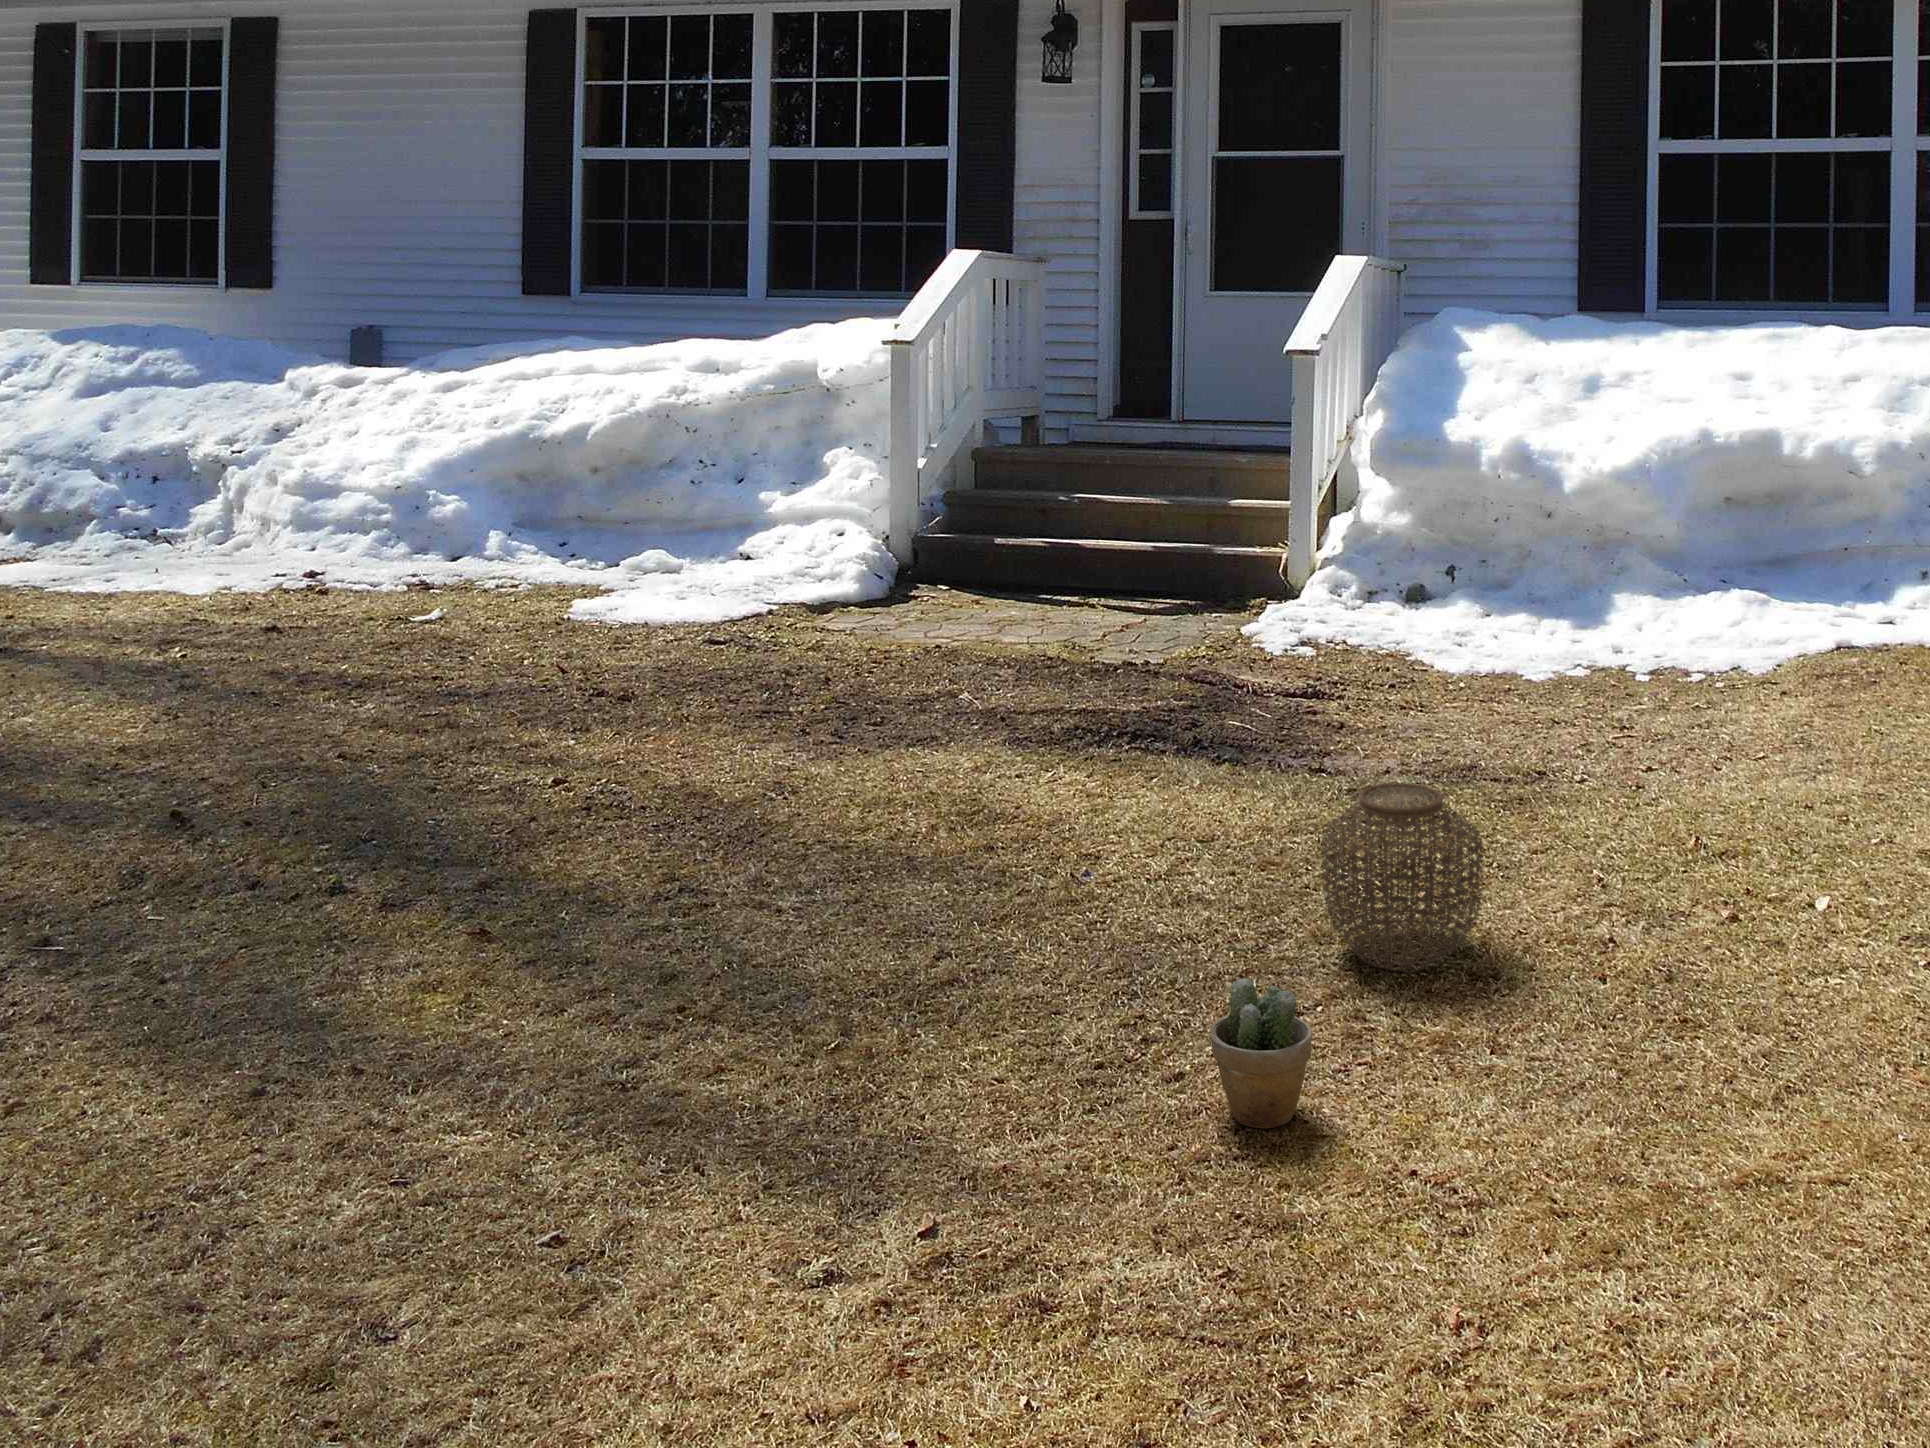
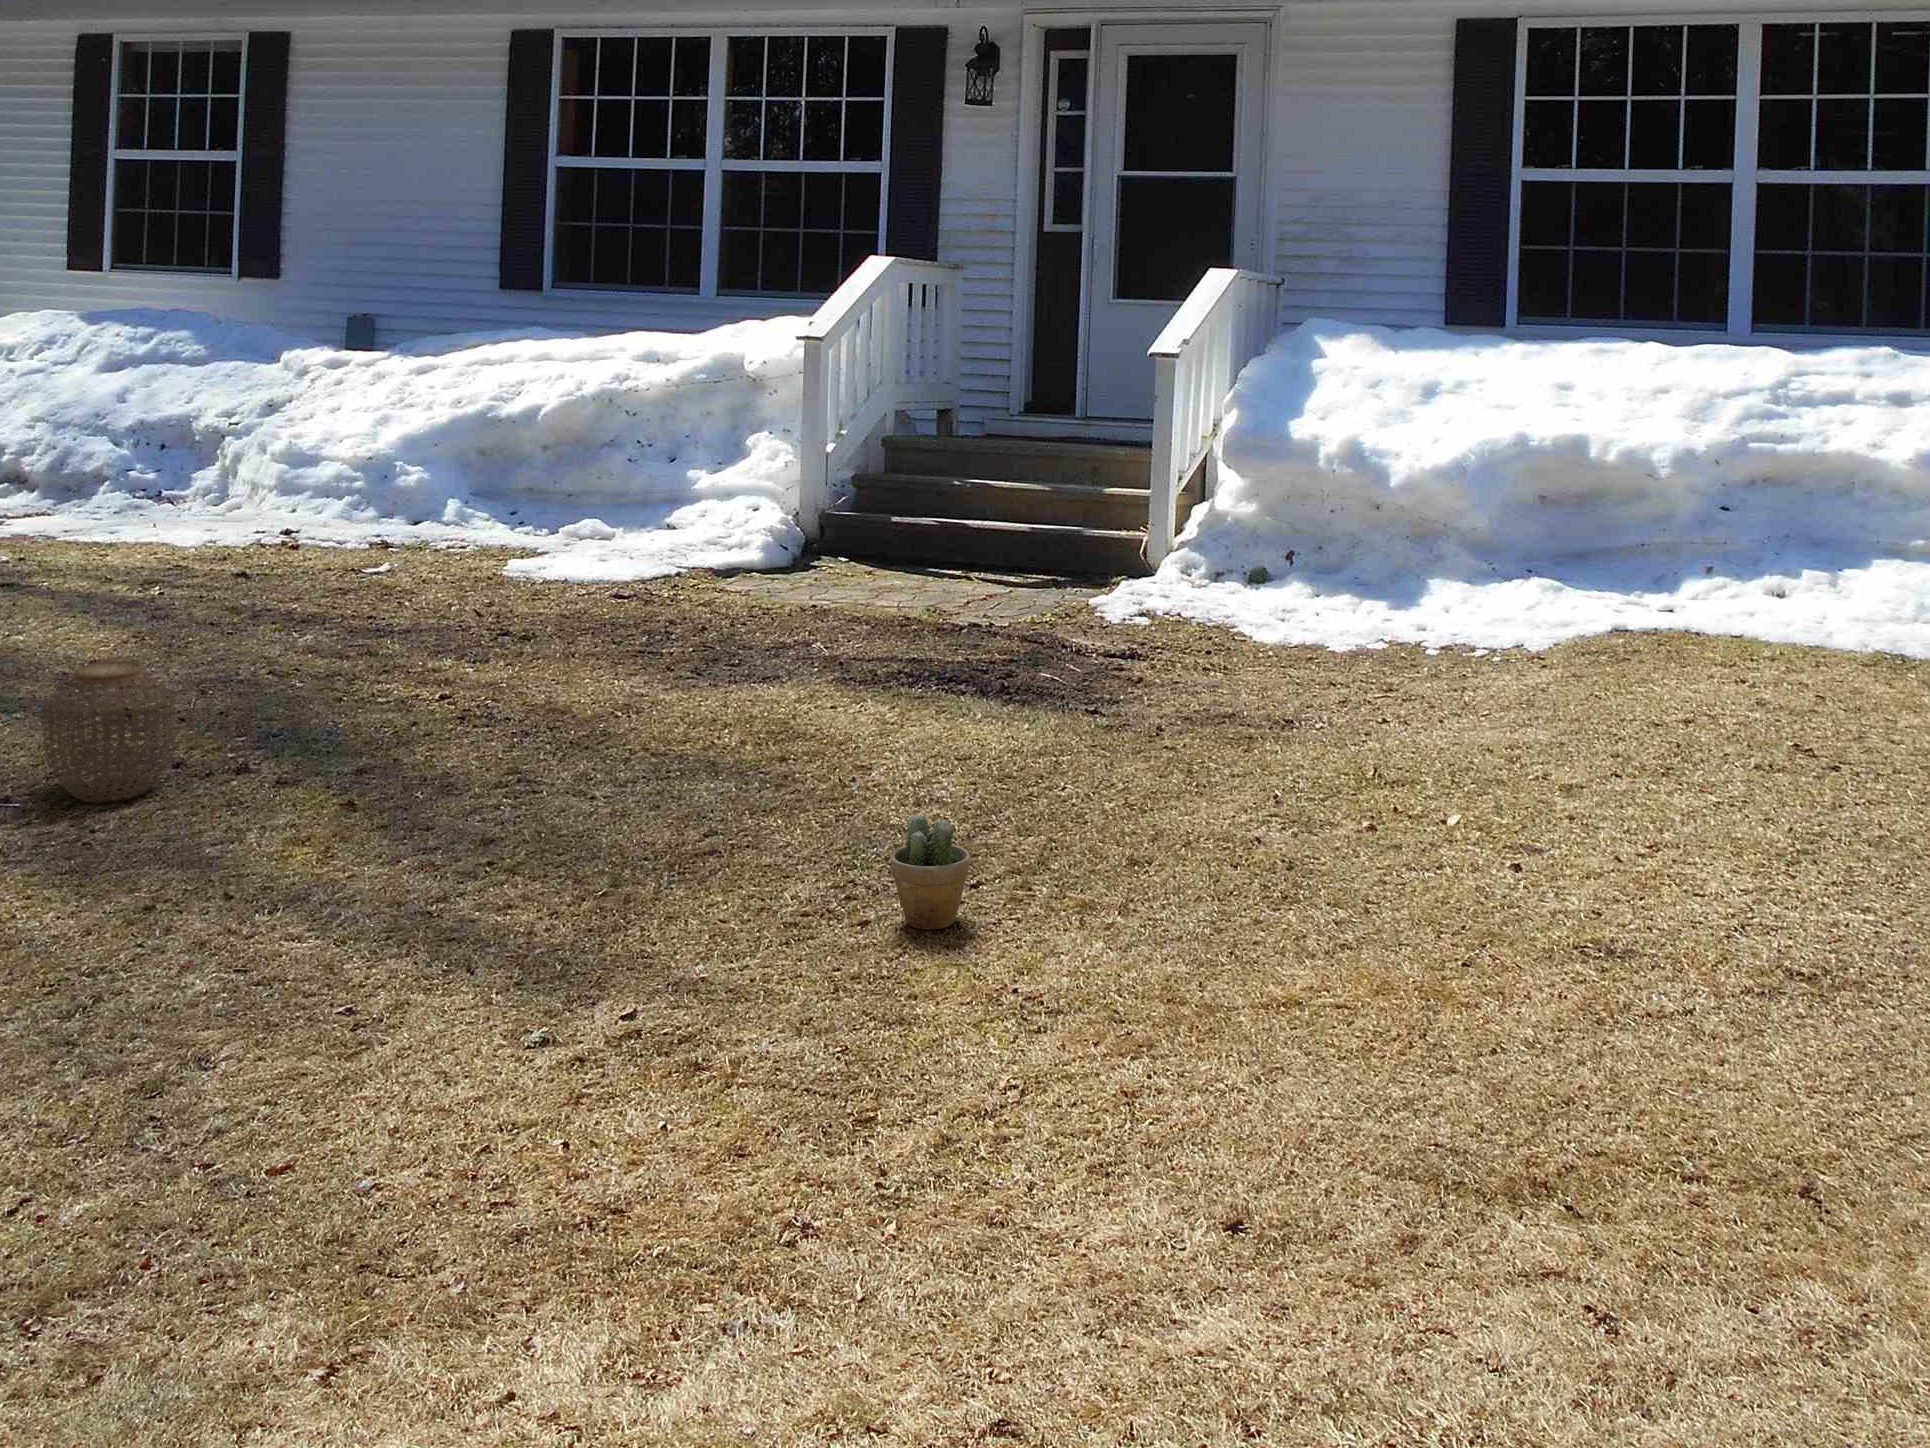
woven basket: present [1322,783,1483,971] -> present [42,661,176,802]

